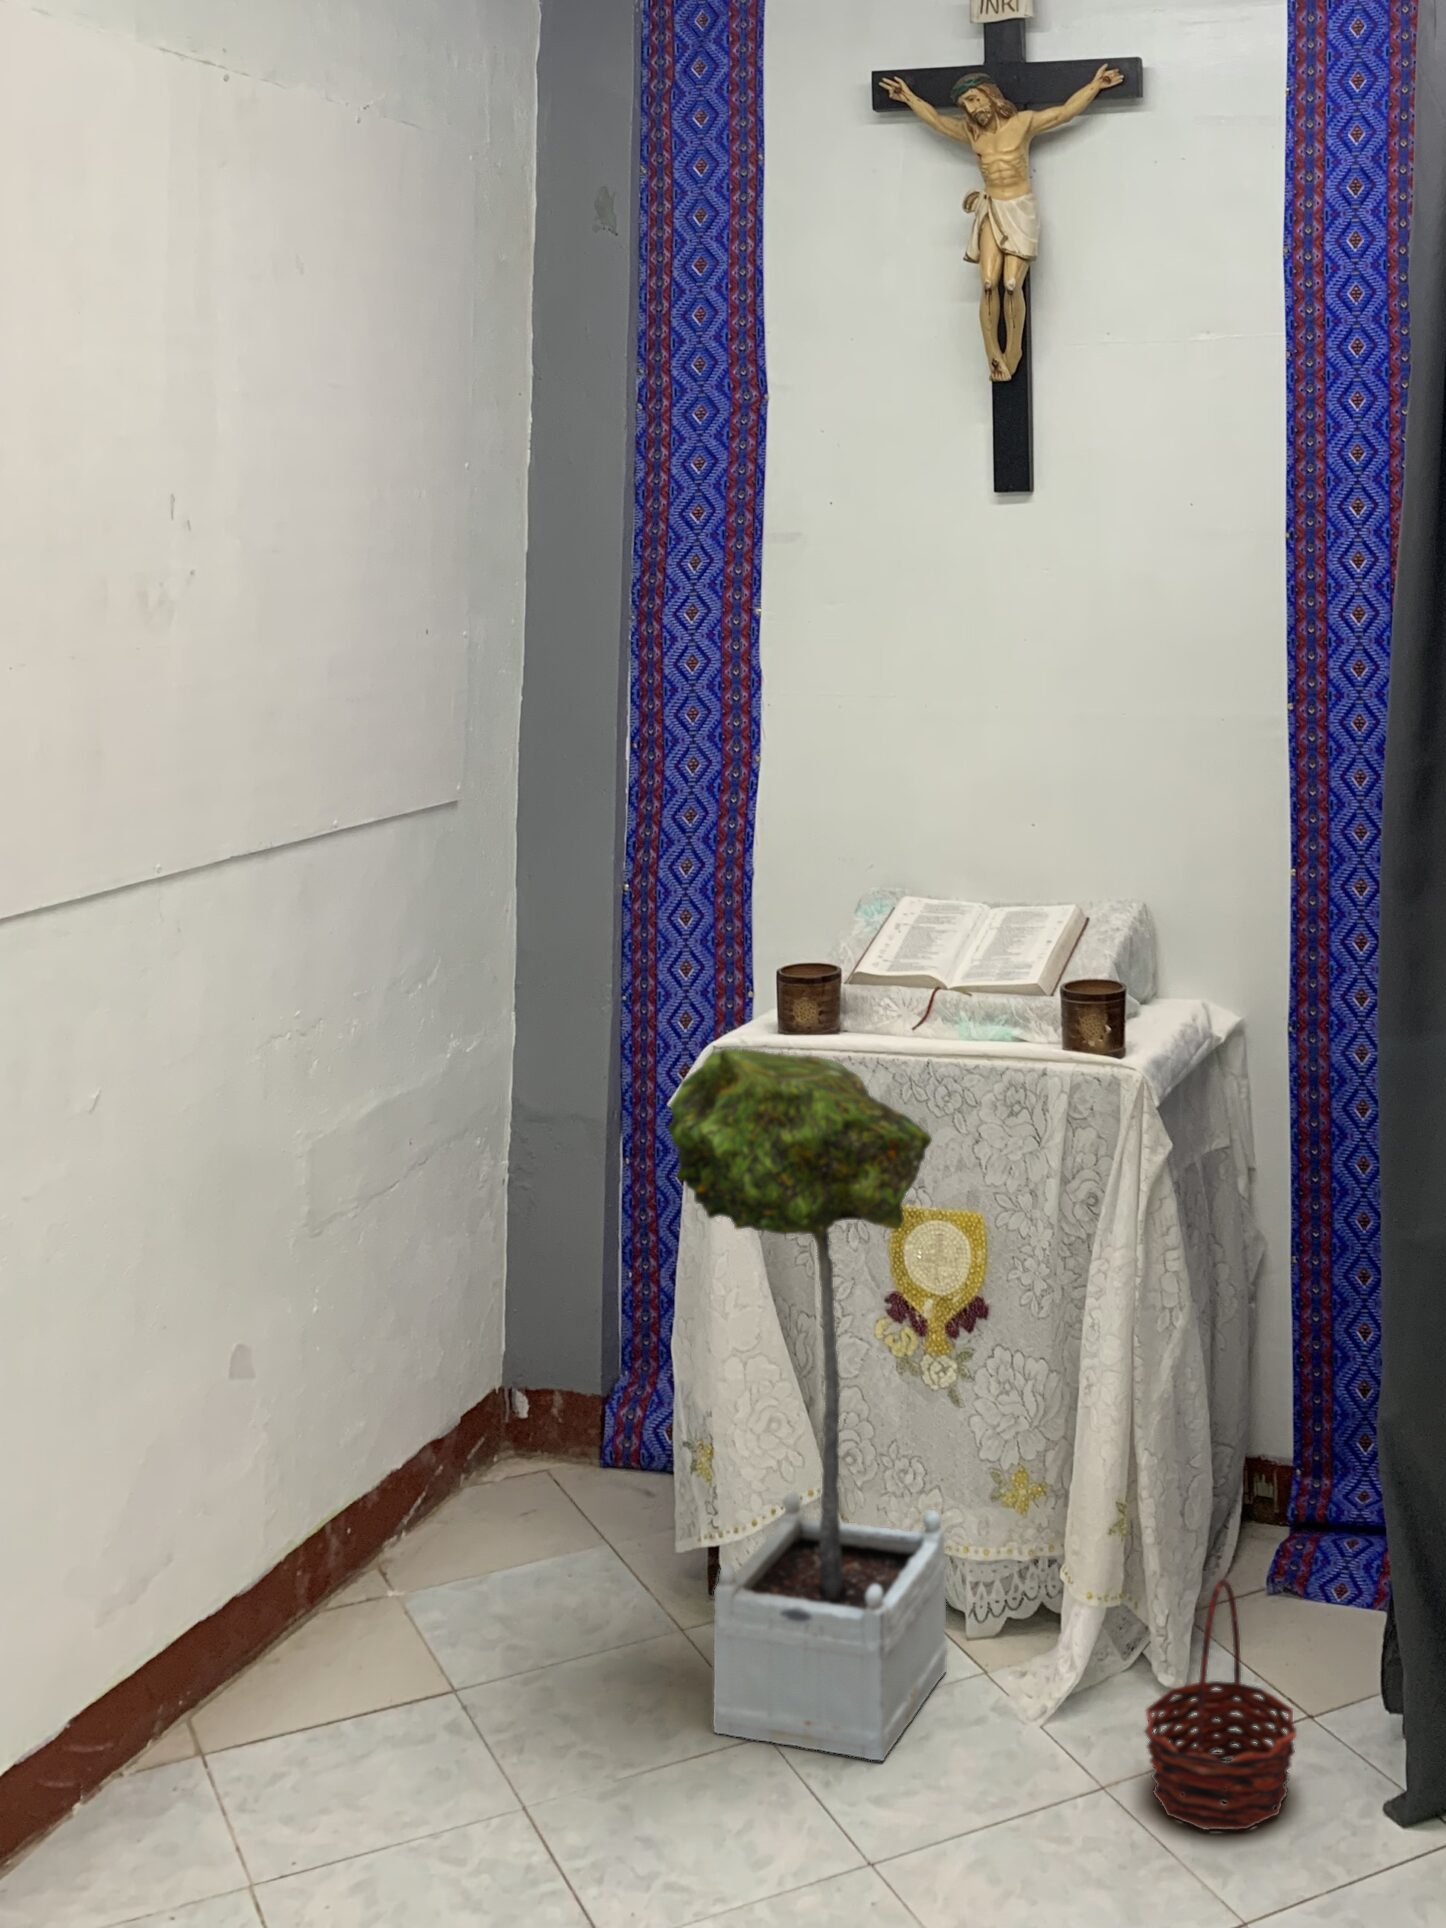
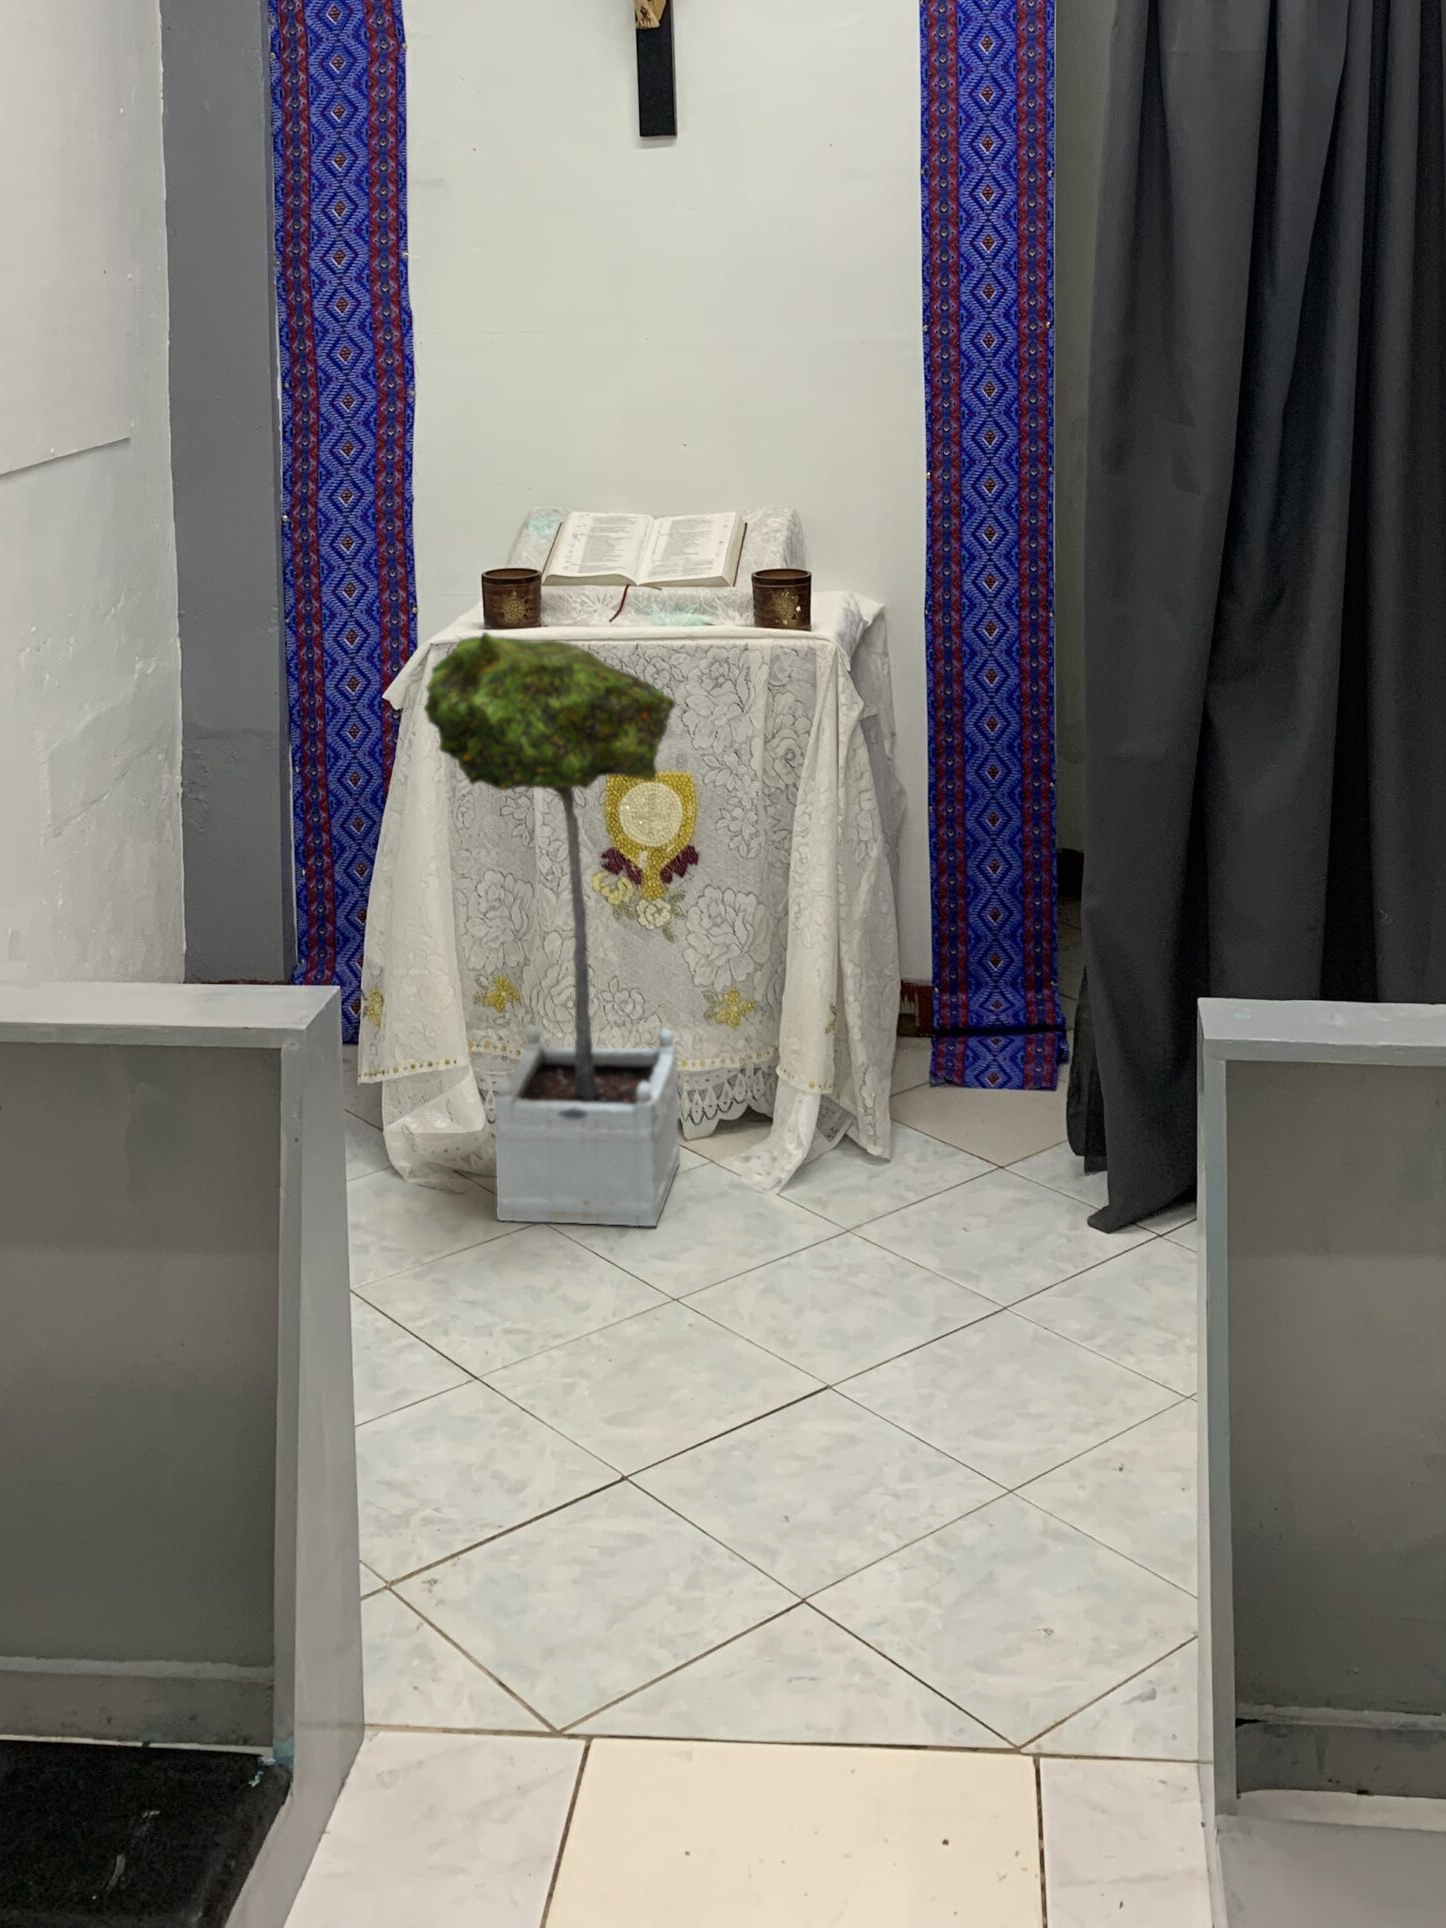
basket: present [1145,1580,1297,1830] -> none [883,1051,1017,1247]

